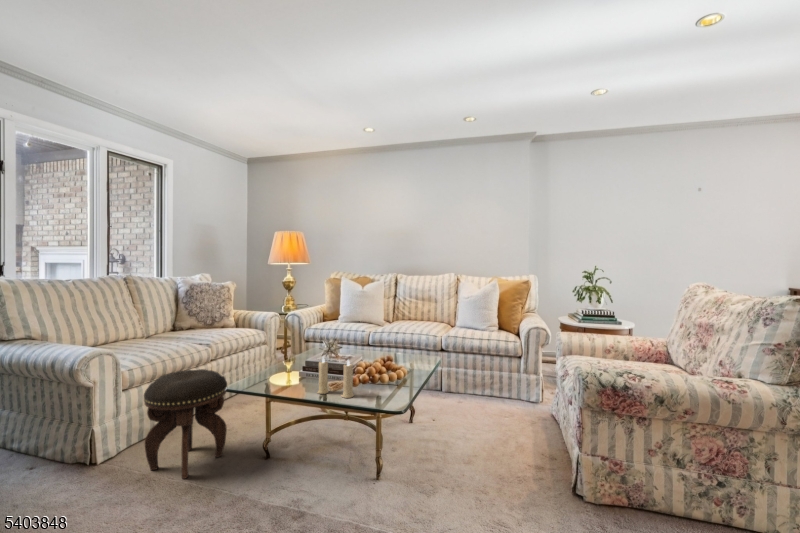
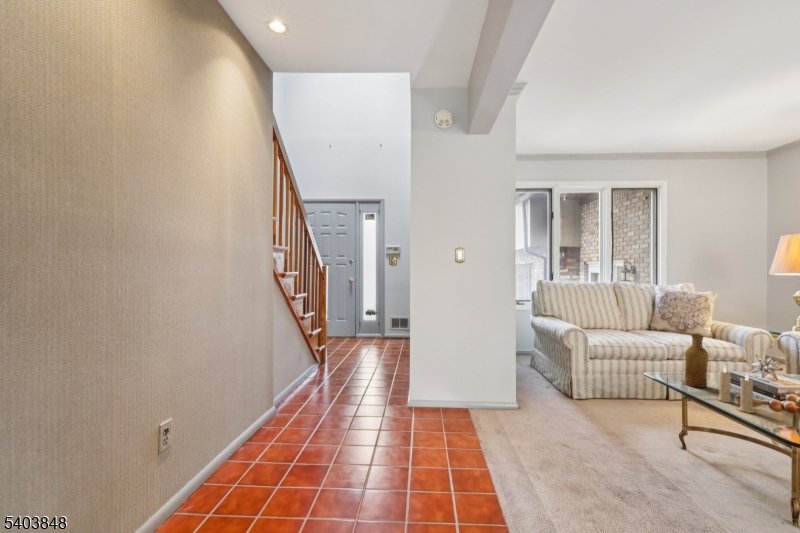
vase: none [274,328,295,388] -> present [685,334,708,388]
footstool: present [144,369,227,479] -> none [591,353,652,427]

